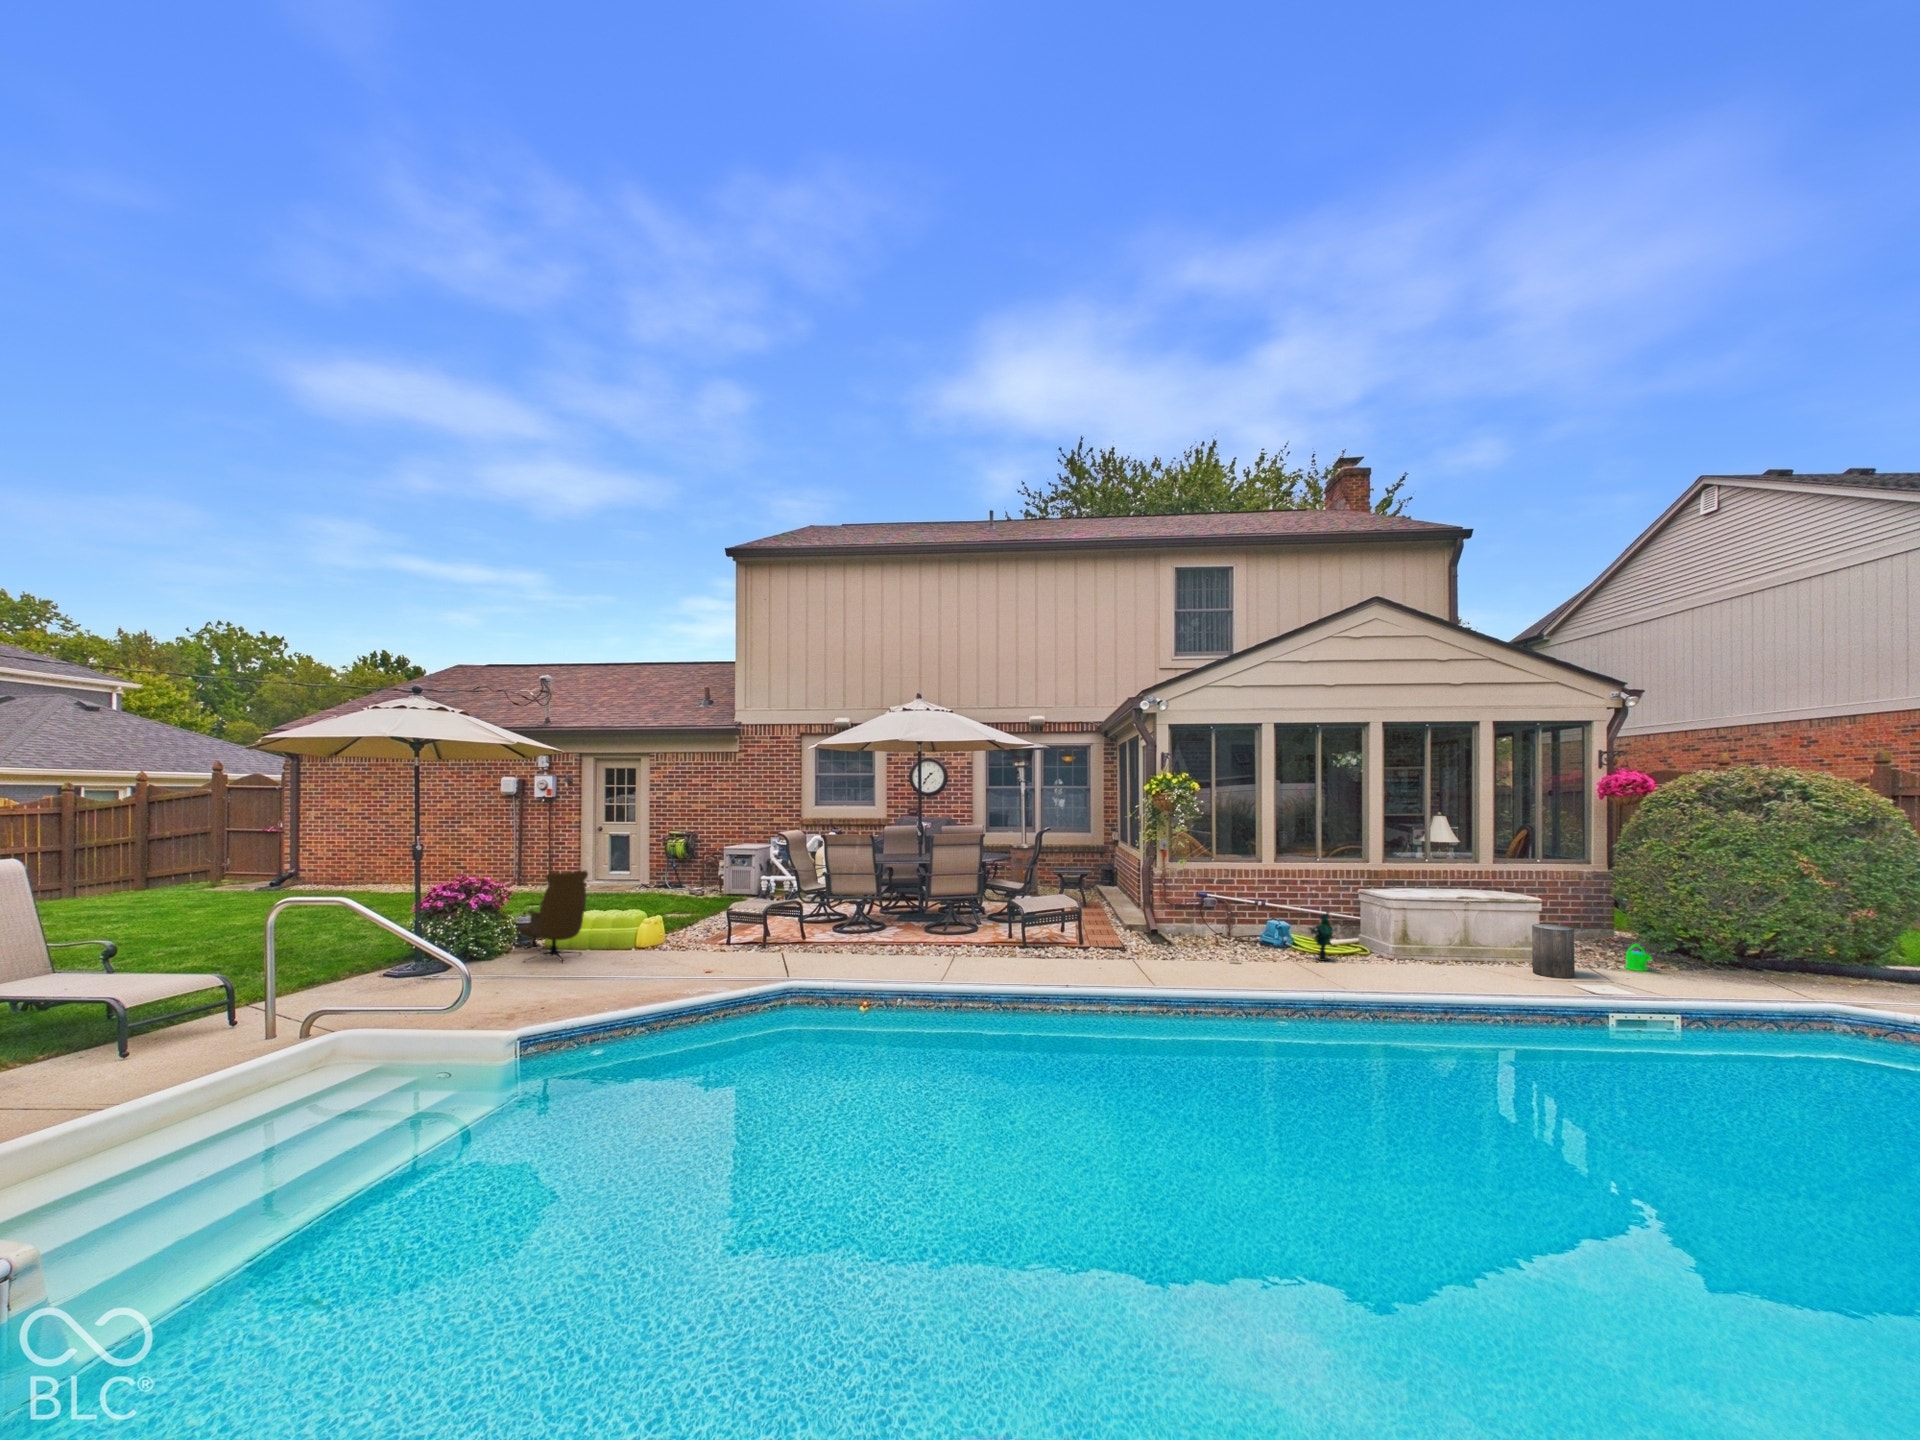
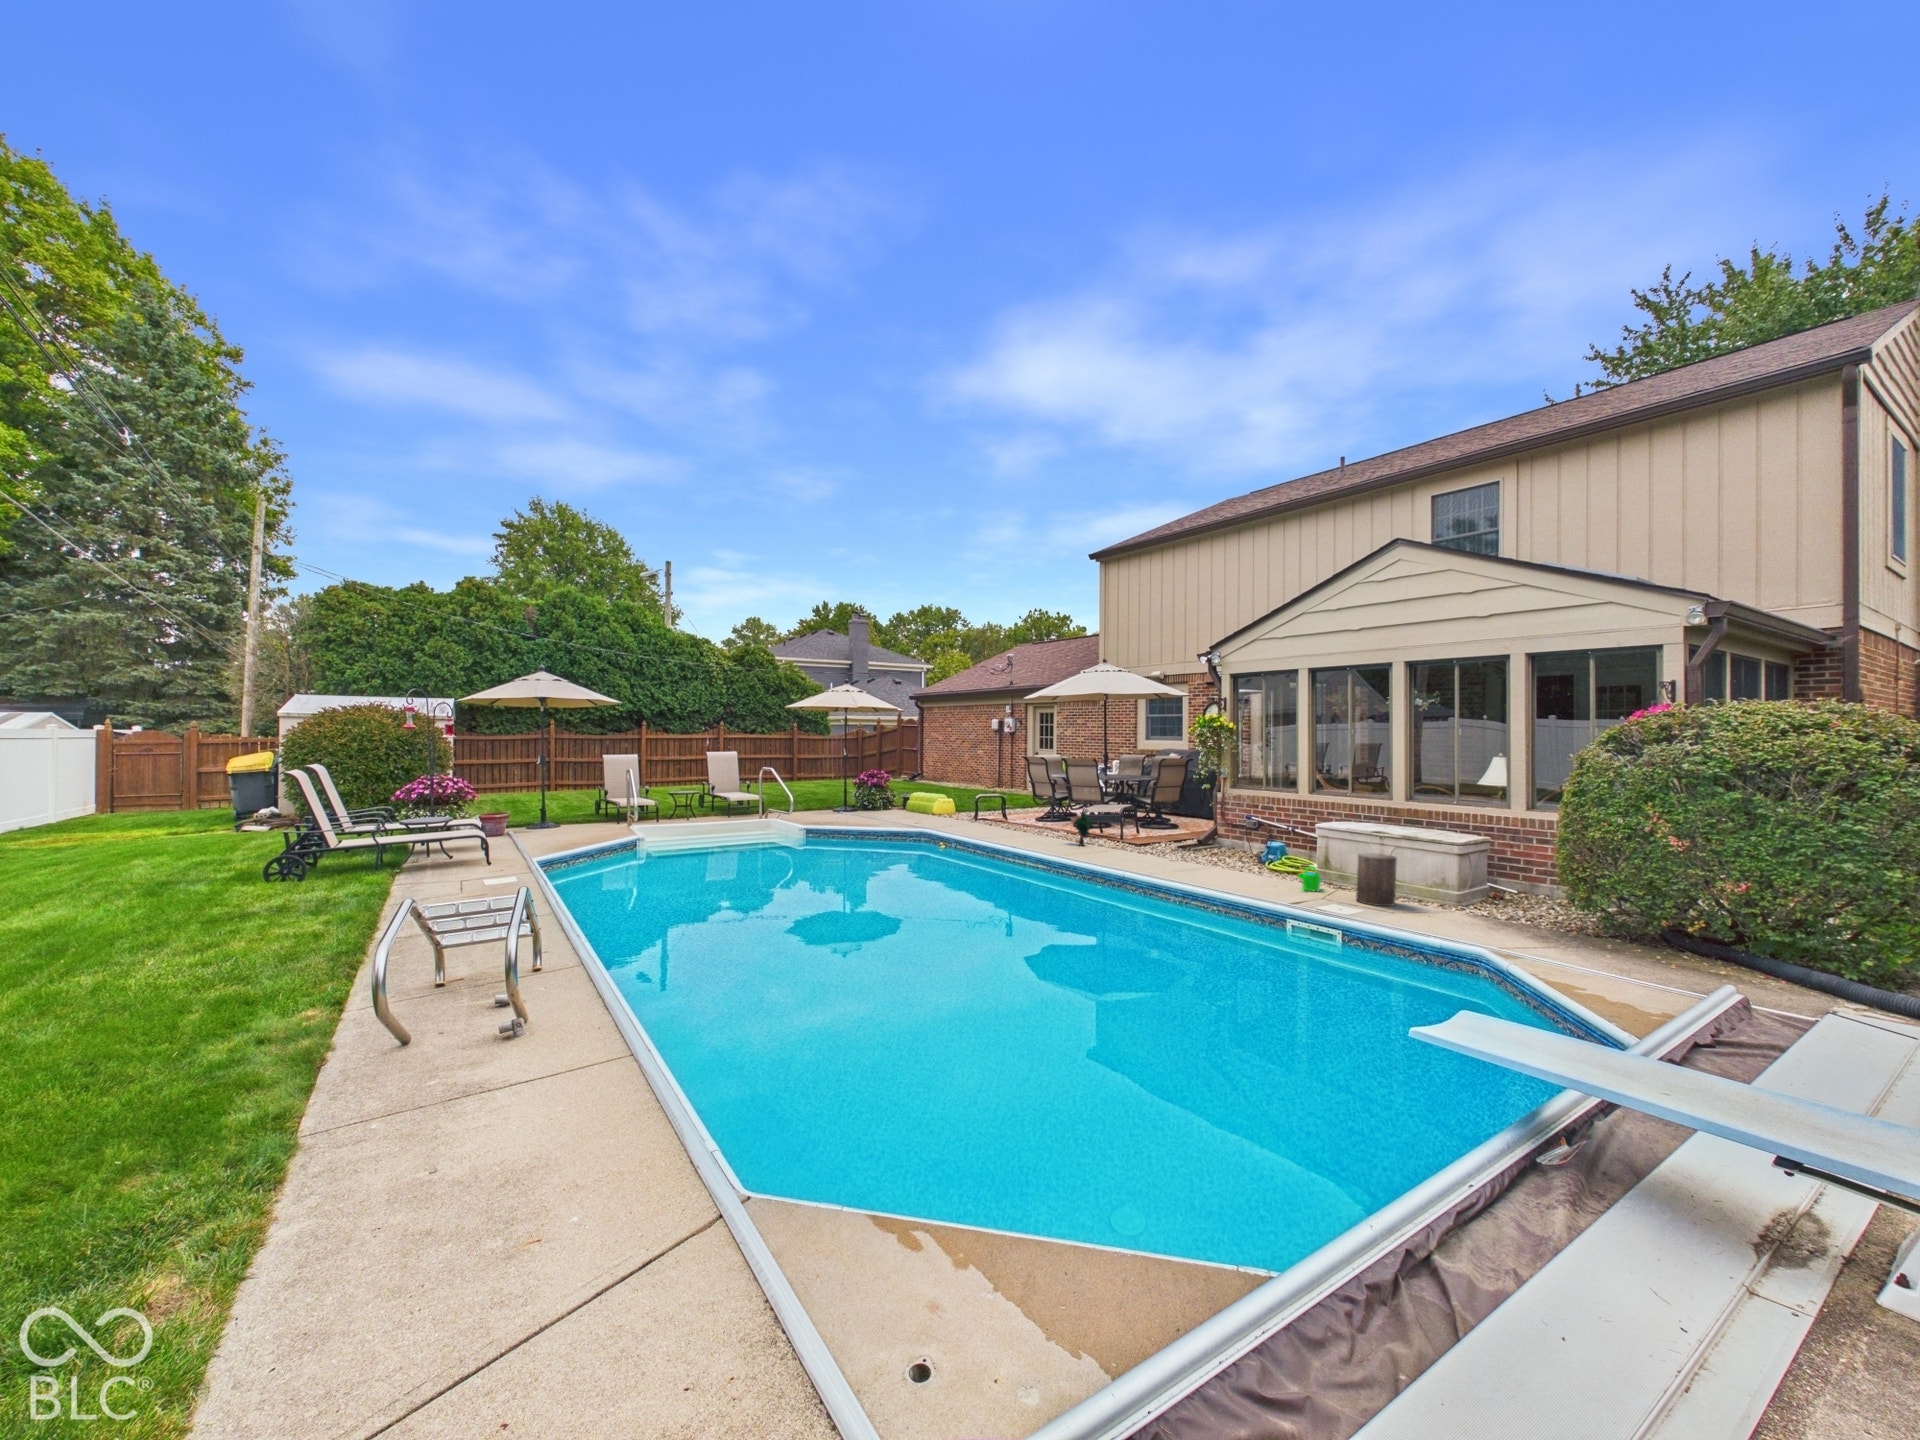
lounge chair: present [516,870,588,962] -> none [864,757,896,806]
decorative plant: present [1309,911,1337,961] -> present [1073,810,1093,846]
watering can: present [1625,944,1652,971] -> present [1298,866,1321,891]

